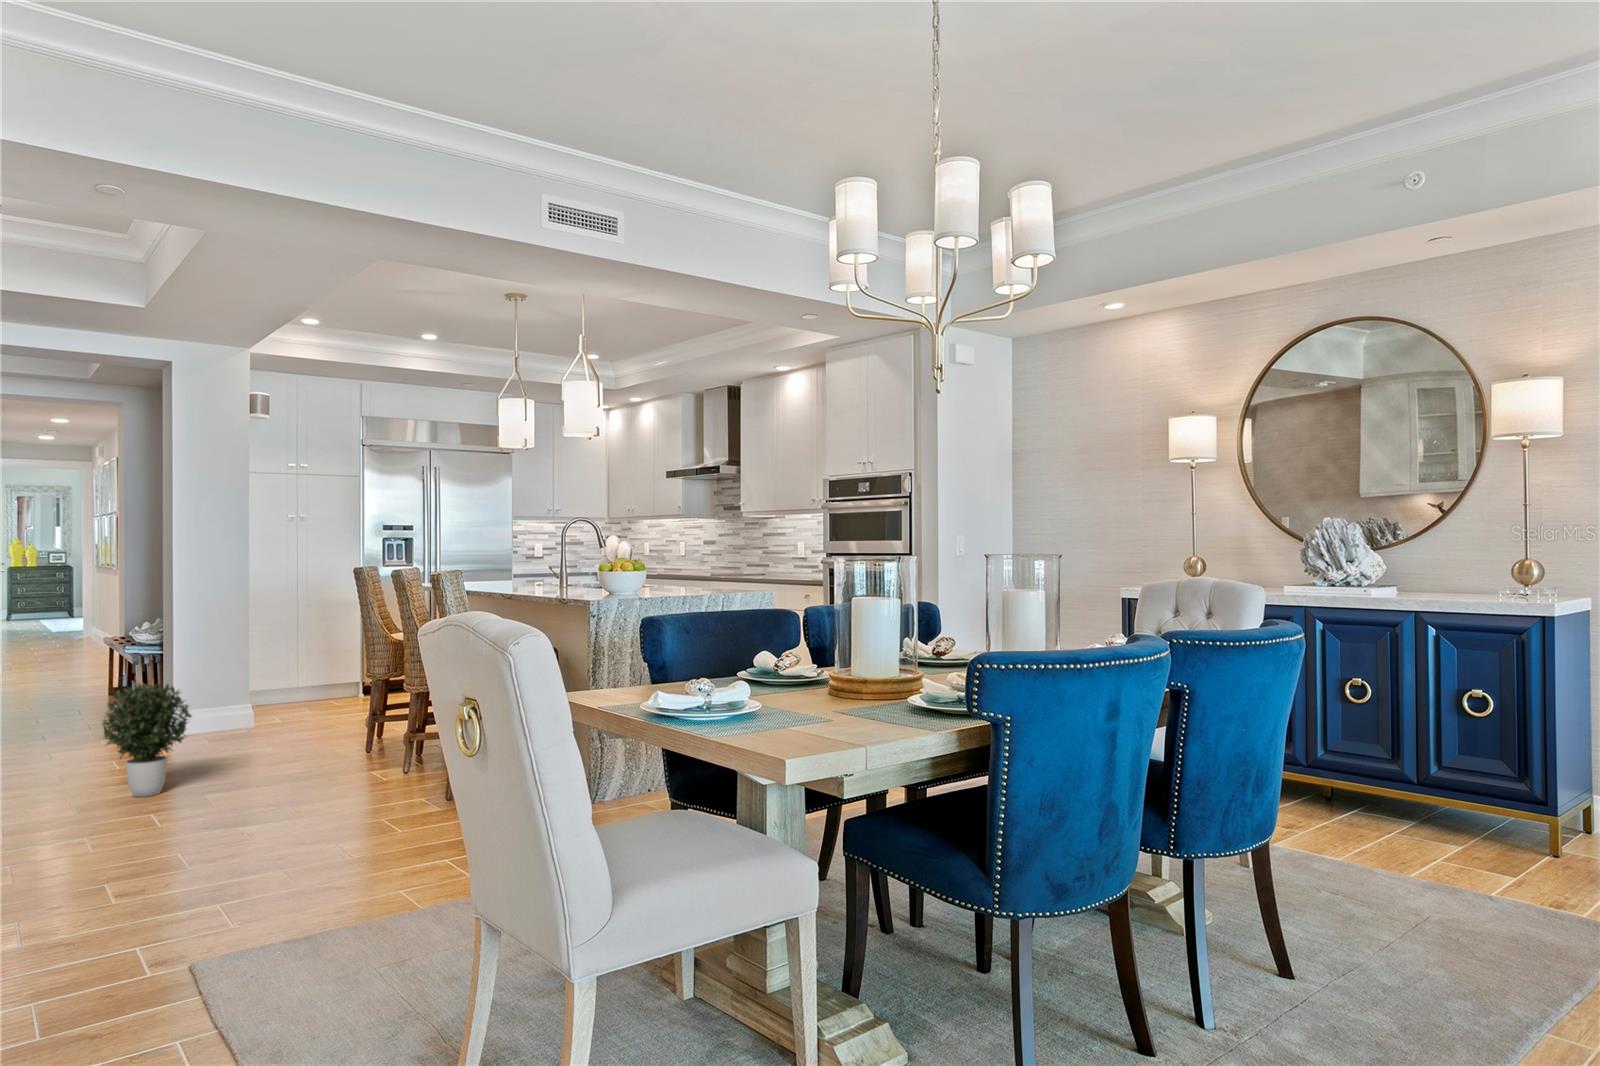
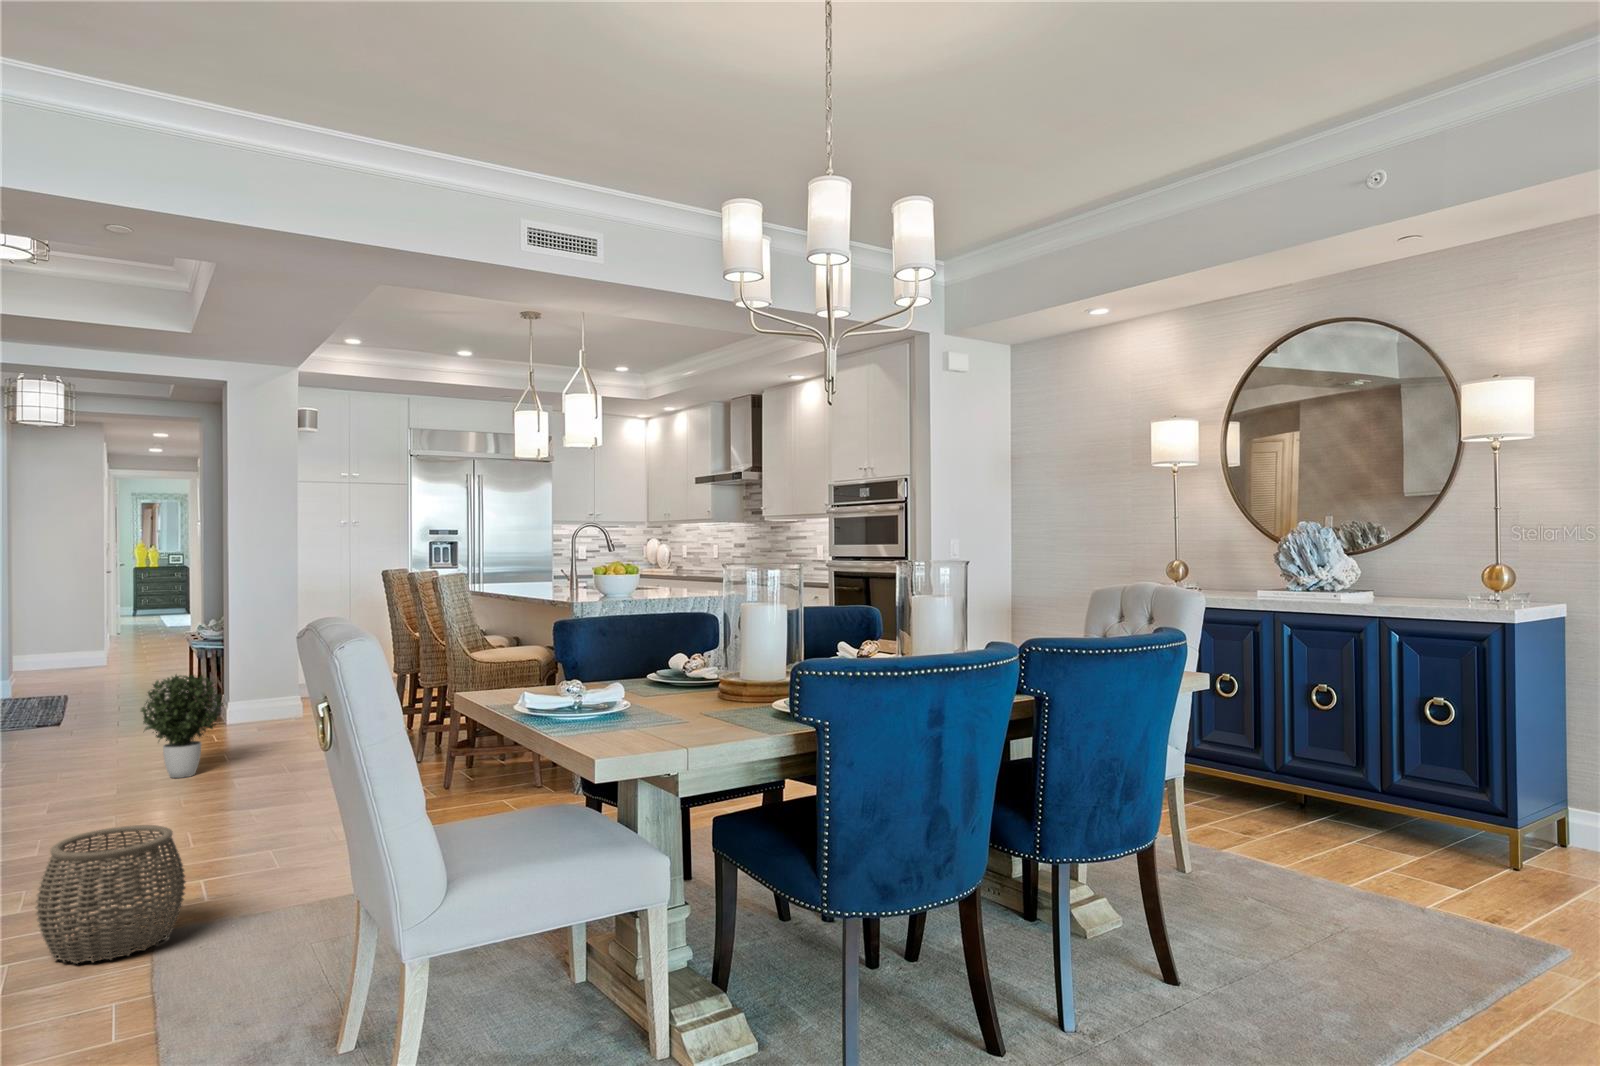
woven basket: none [72,846,231,998] -> present [35,825,186,964]

